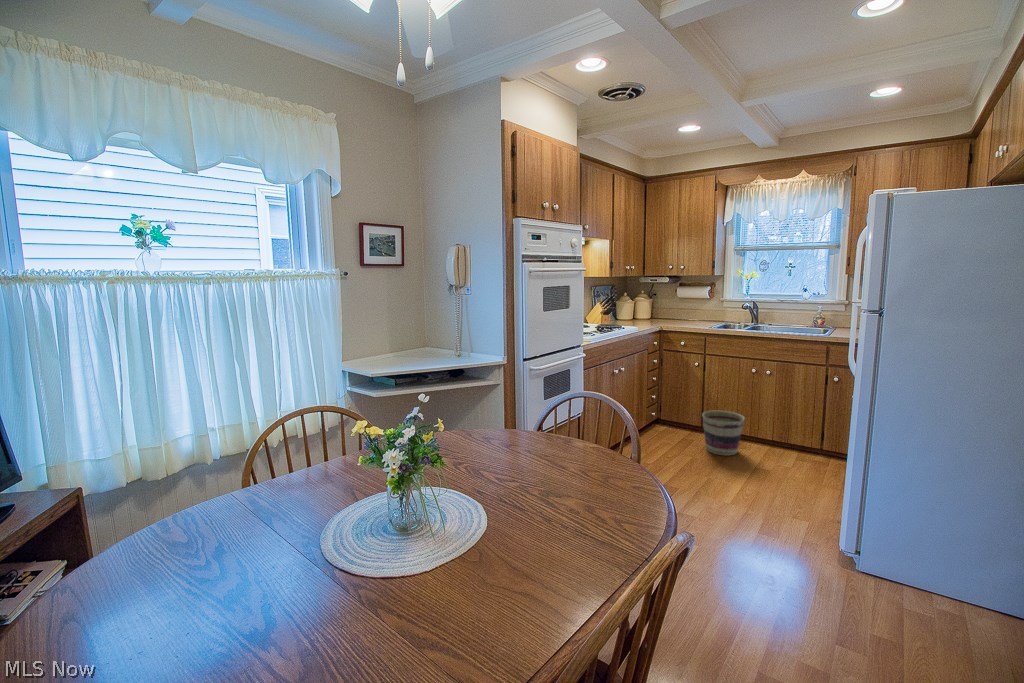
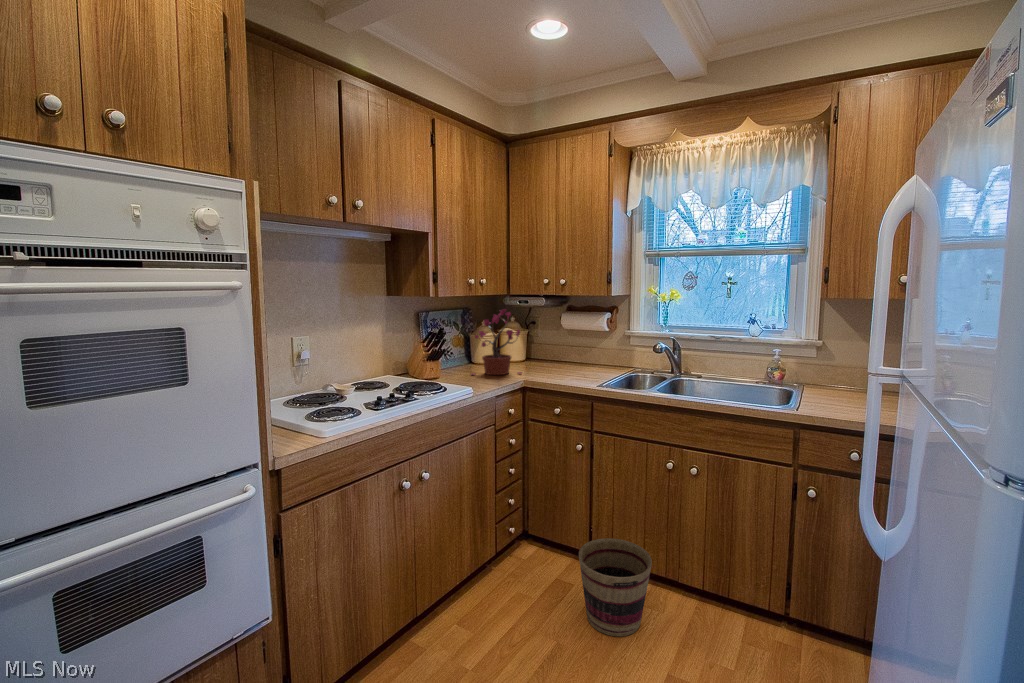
potted plant: none [628,284,658,323] -> present [471,309,522,375]

